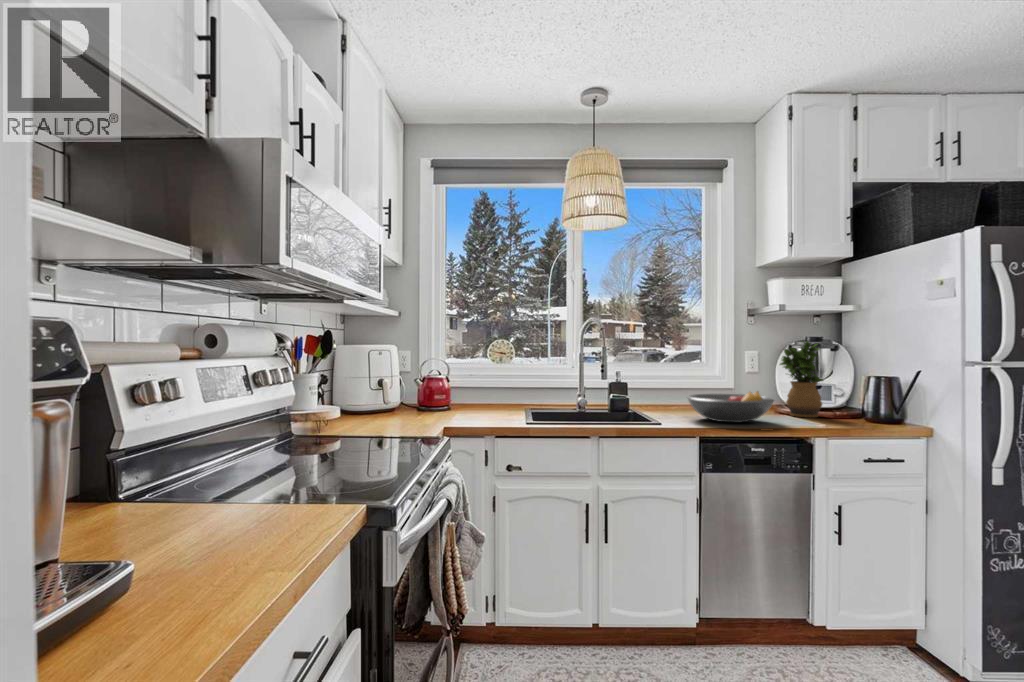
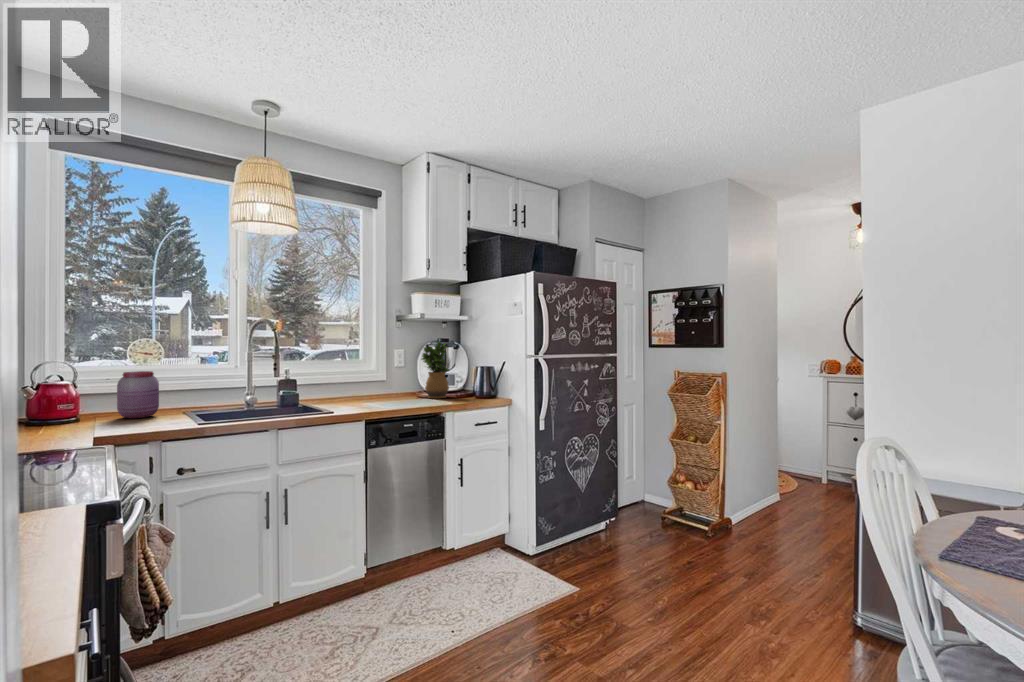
jar: none [473,368,504,411] -> present [117,371,159,419]
fruit bowl: present [687,391,774,423] -> none [353,380,420,407]

